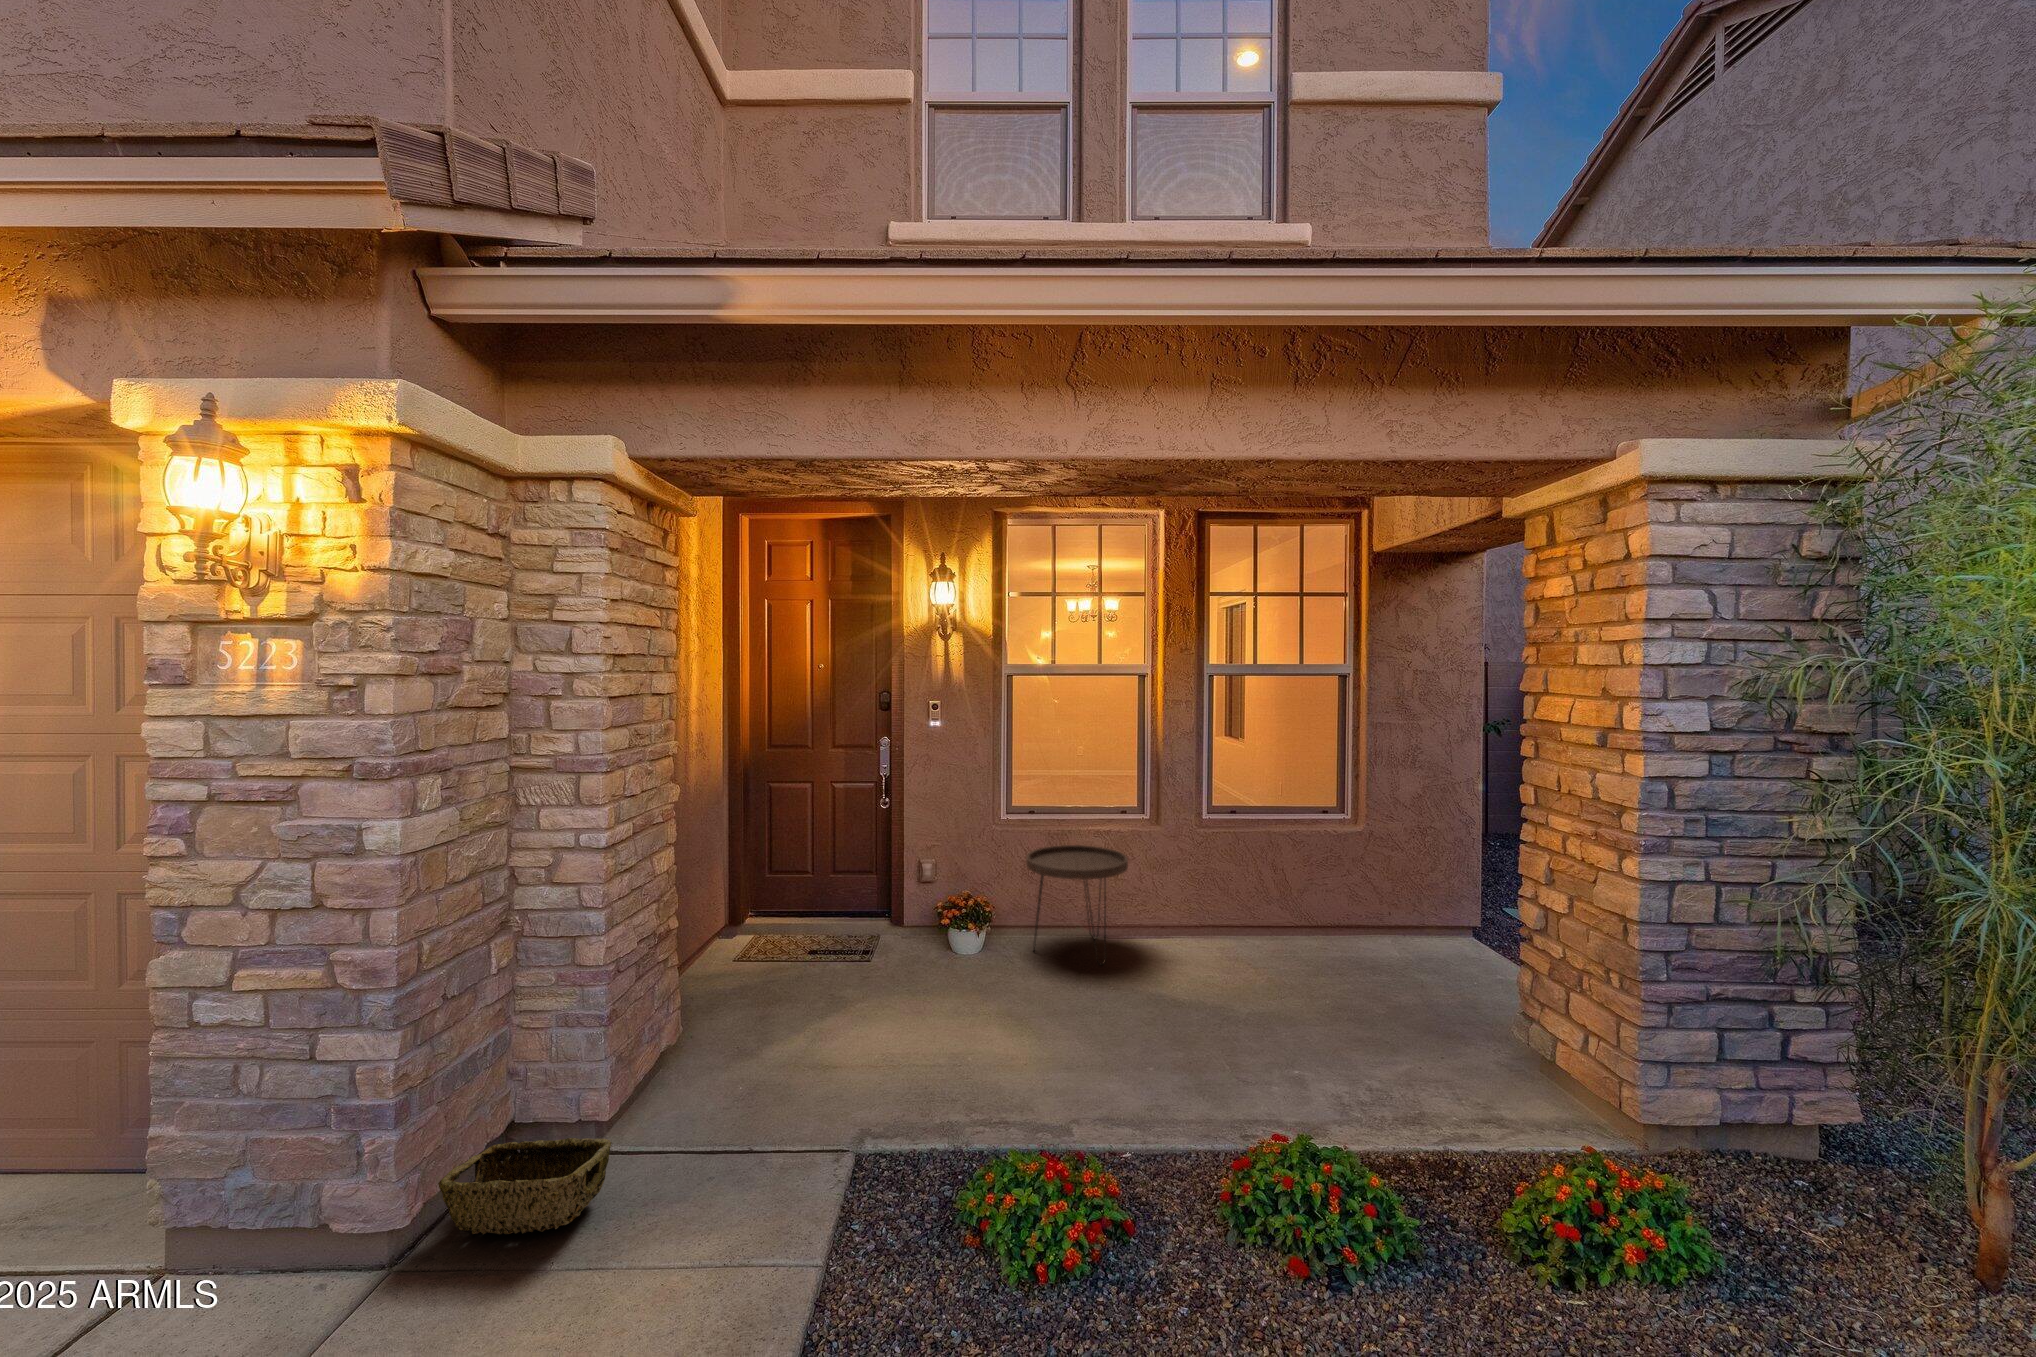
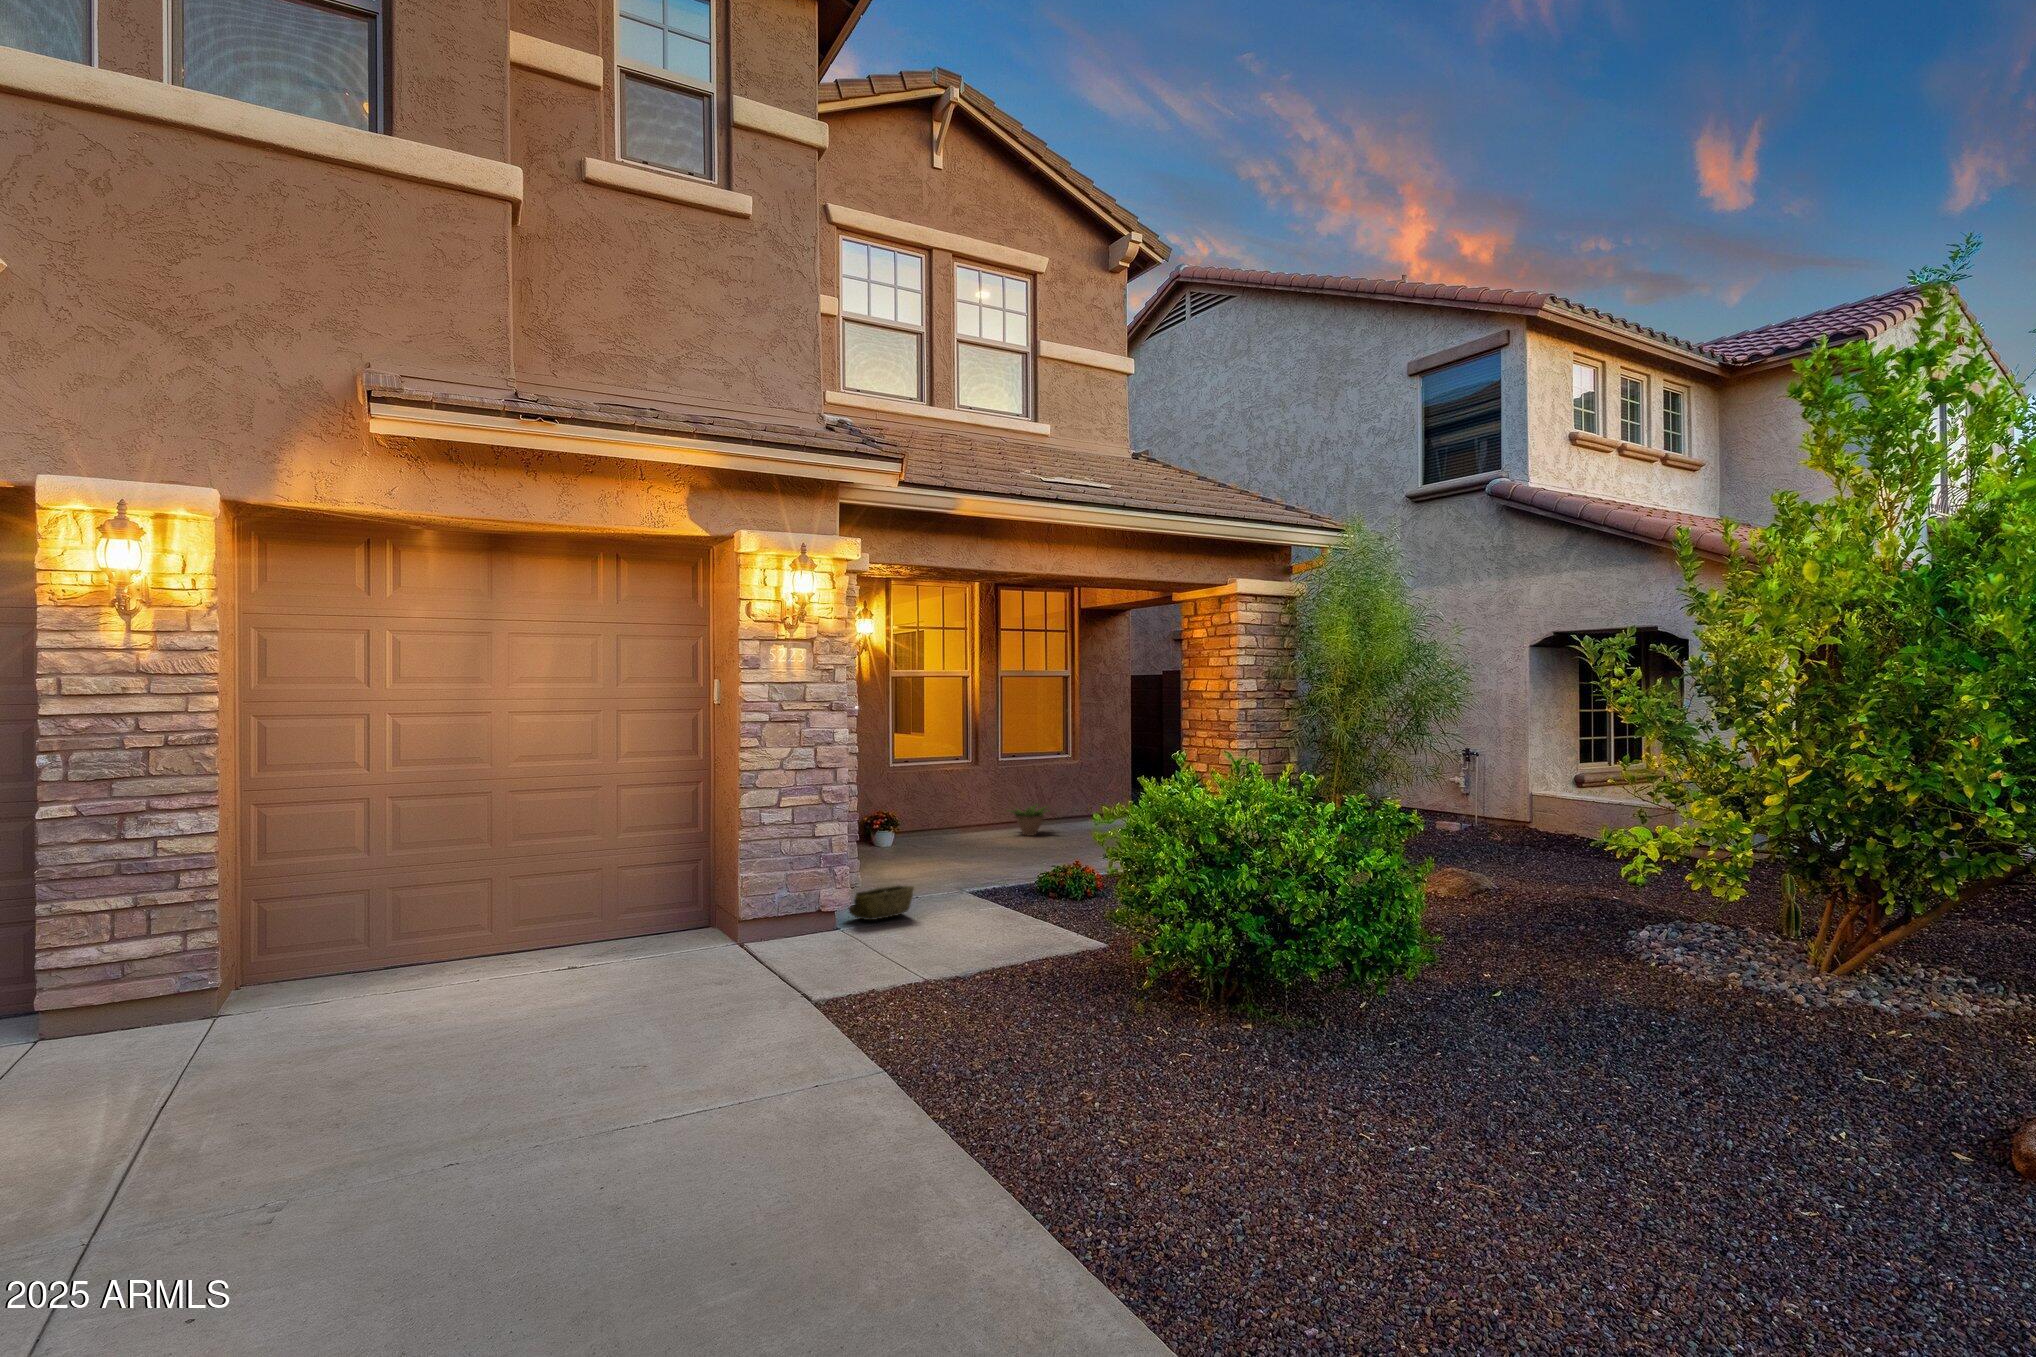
side table: present [1026,845,1128,964] -> none [926,783,988,846]
decorative plant: none [1172,894,1268,953] -> present [1009,805,1047,836]

